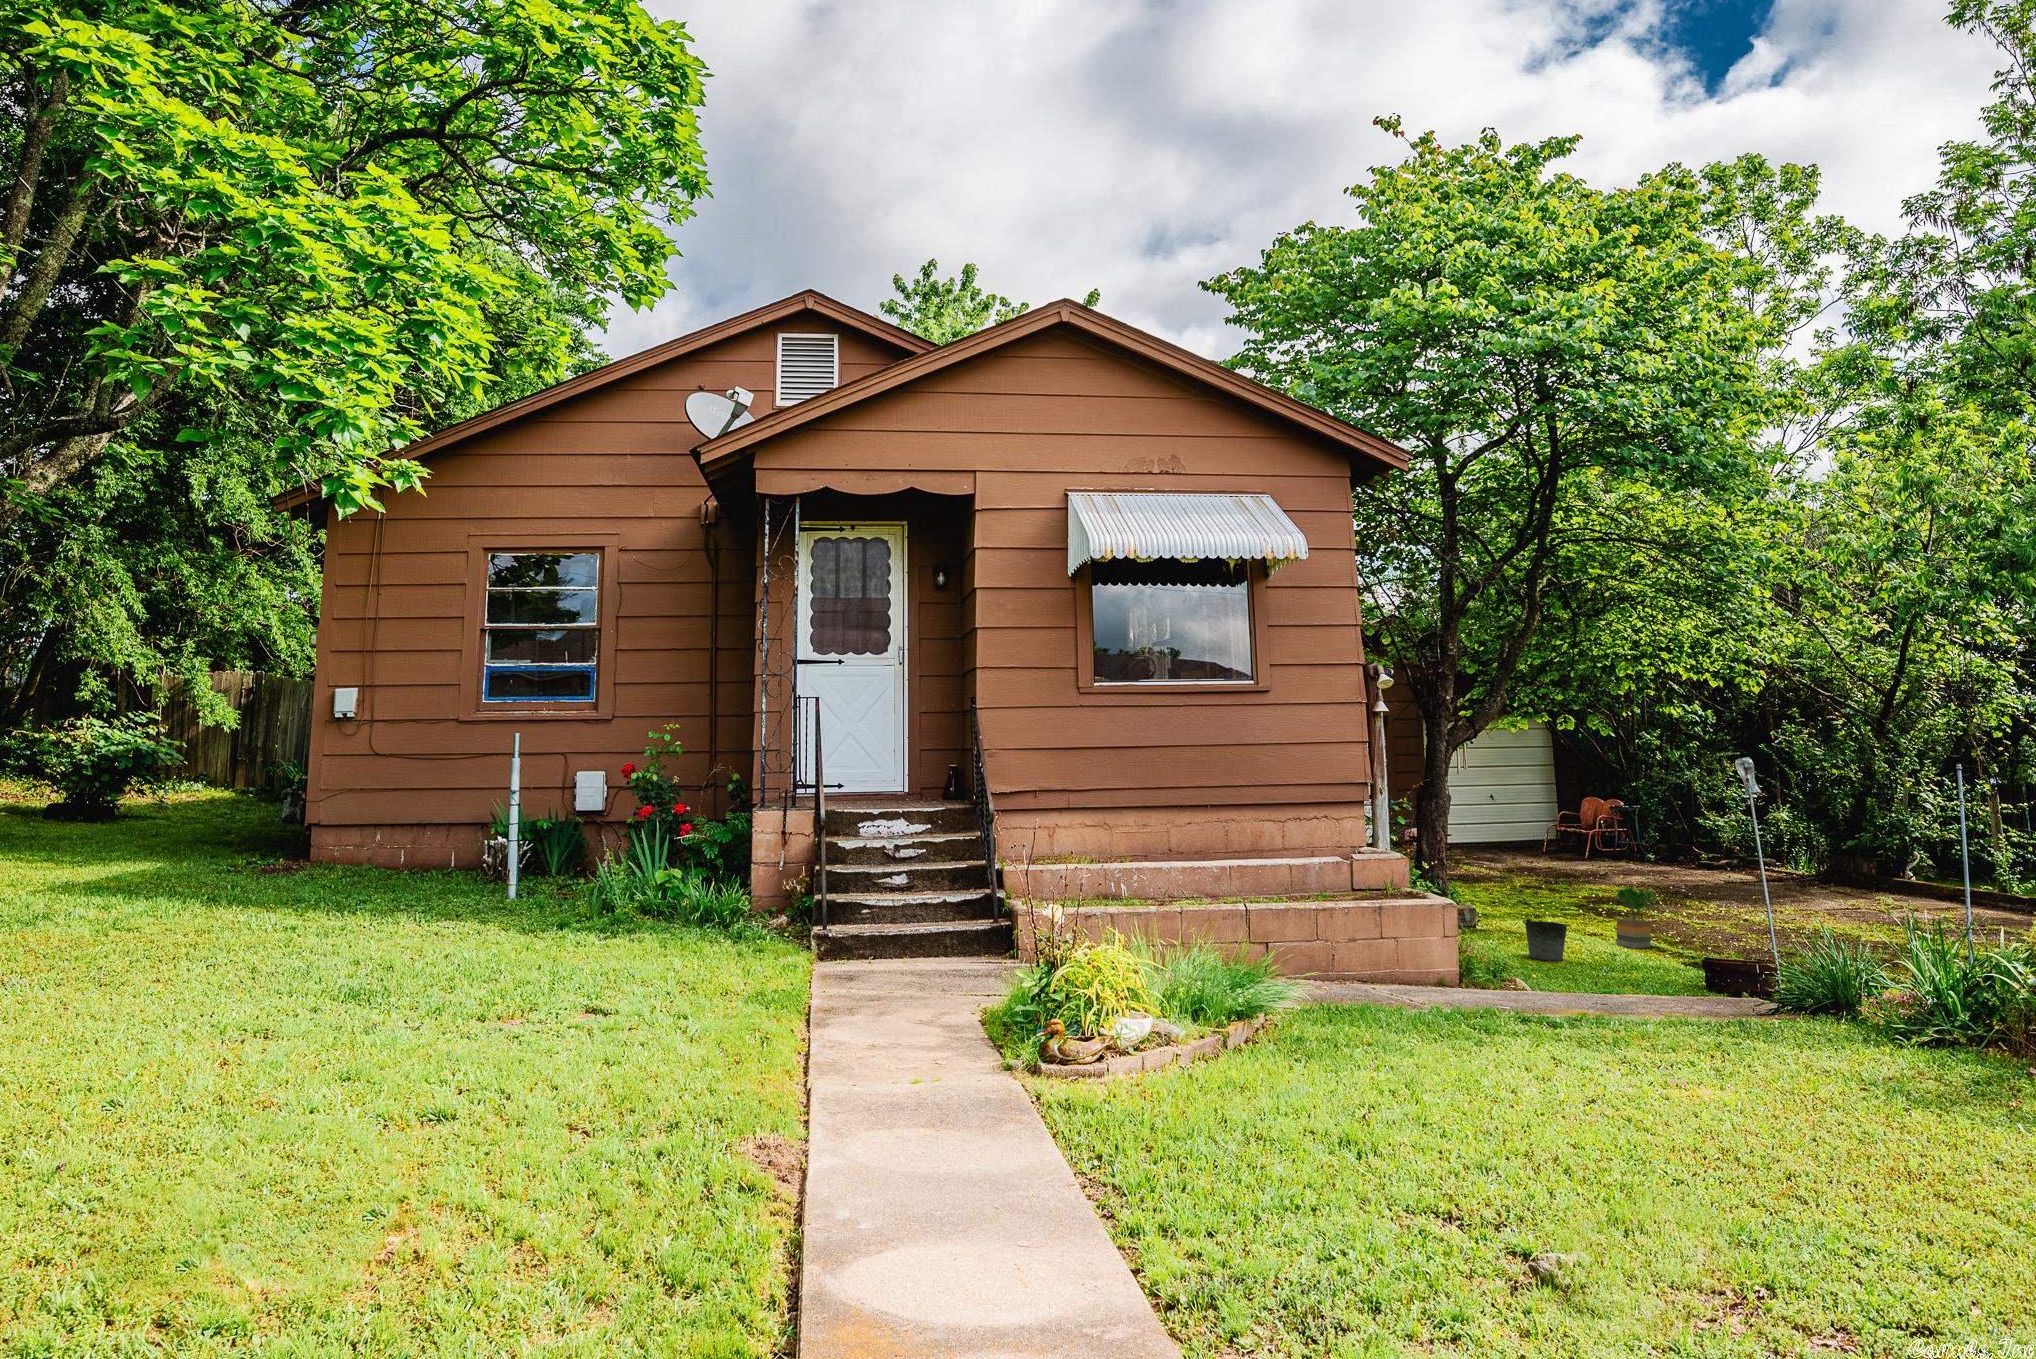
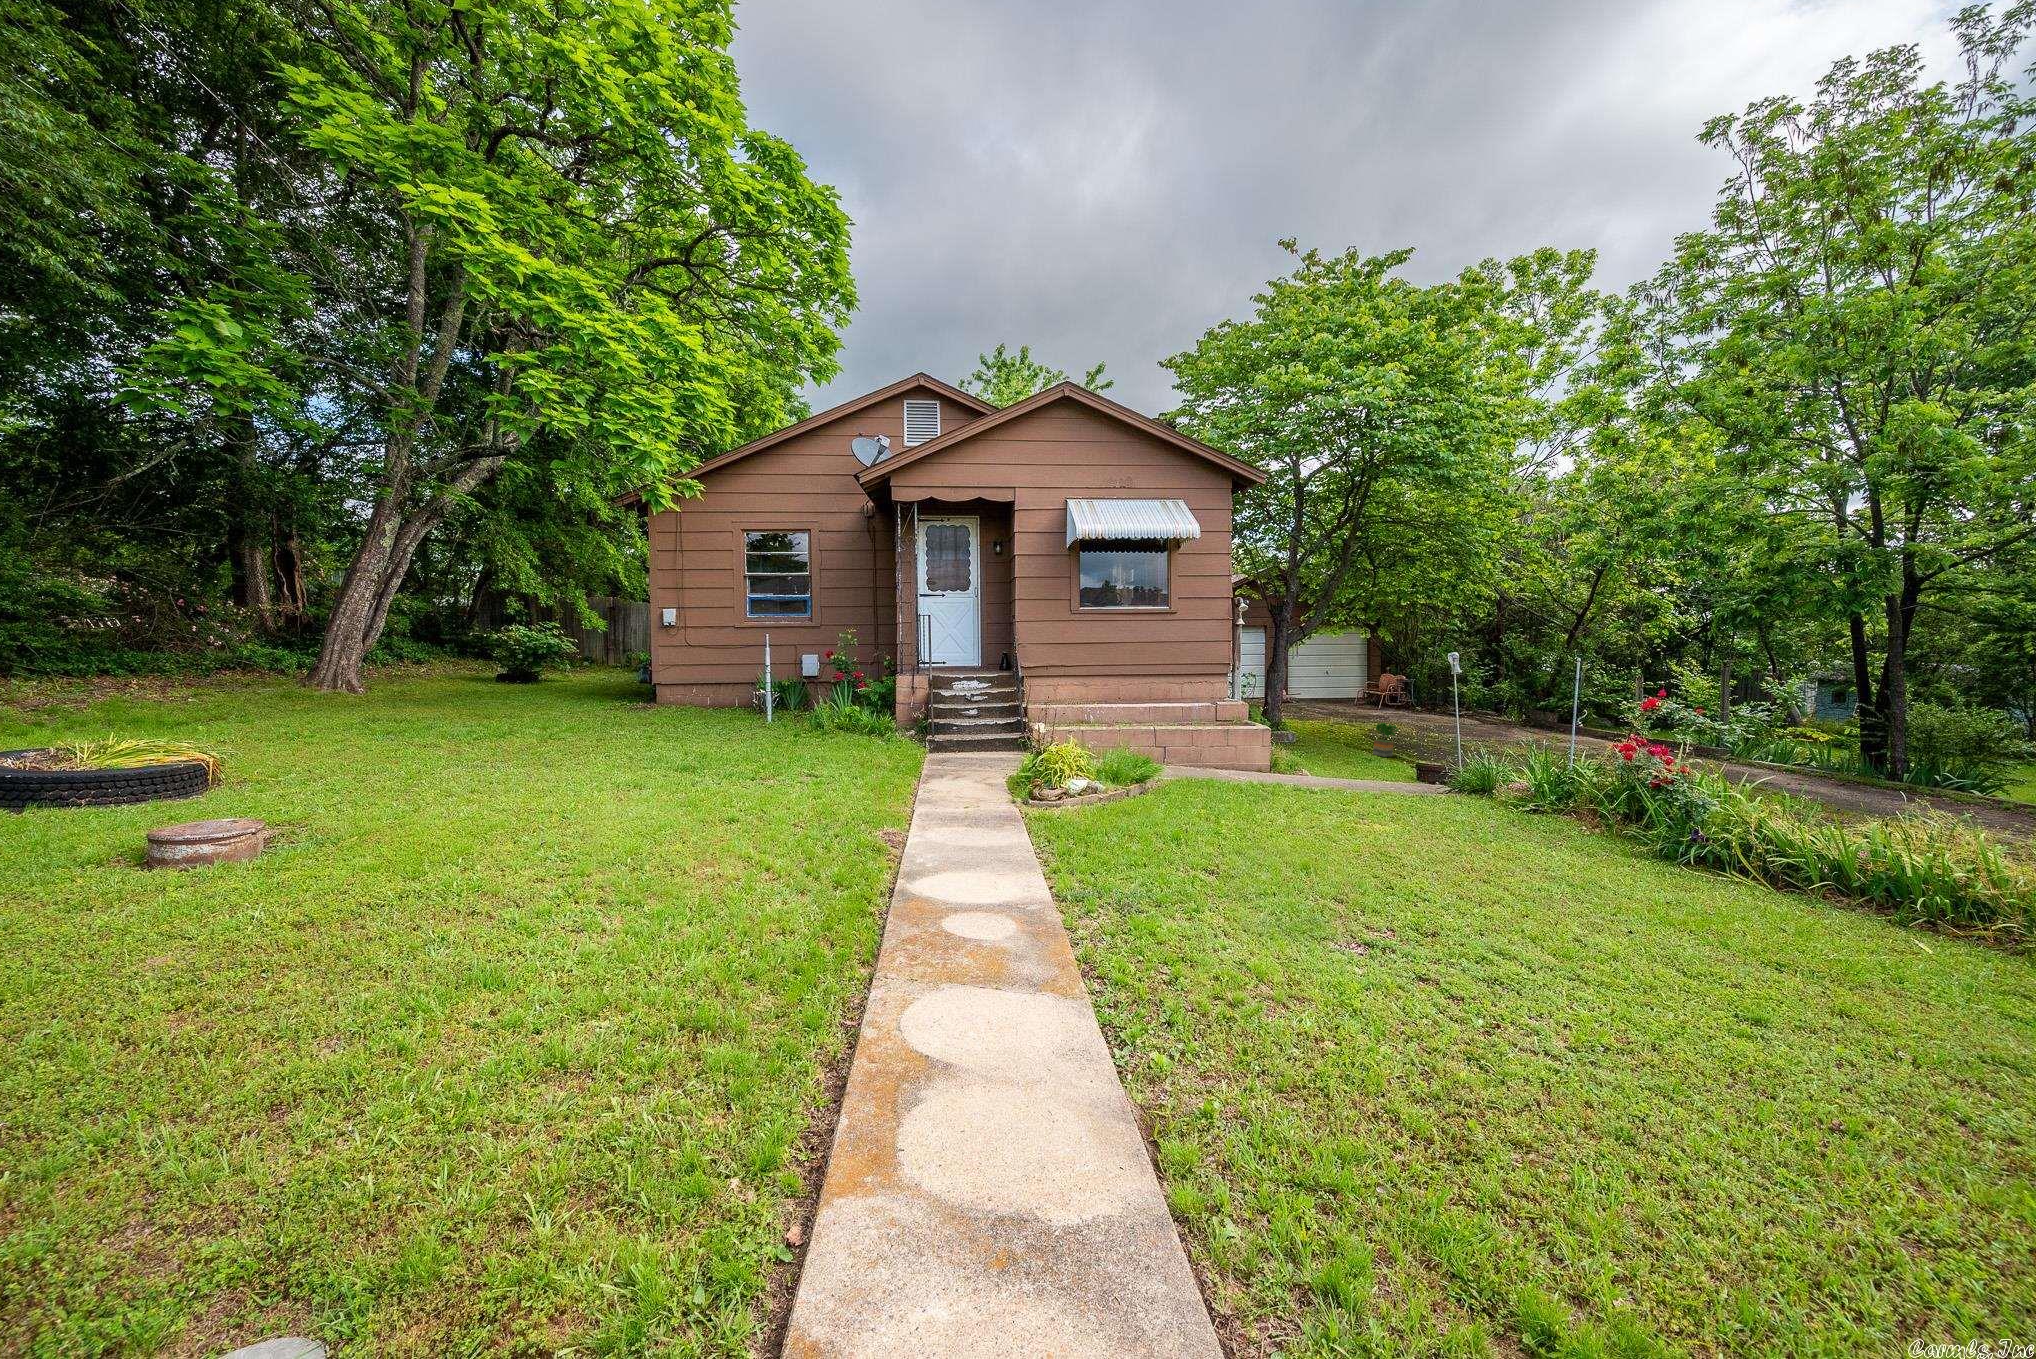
bucket: present [1522,918,1567,961] -> none [1321,742,1347,766]

